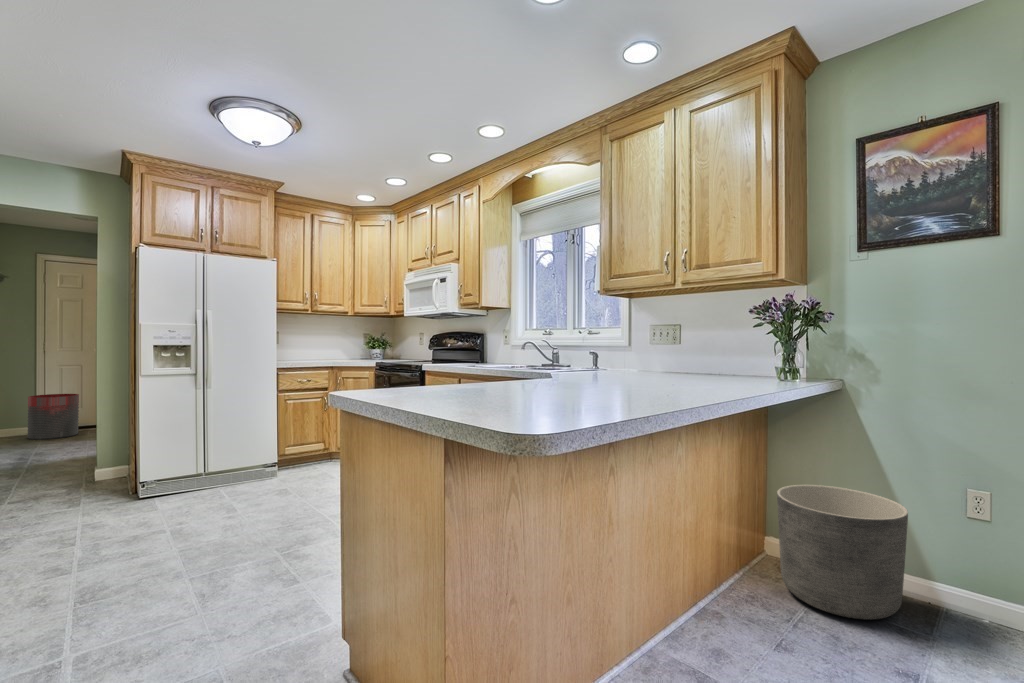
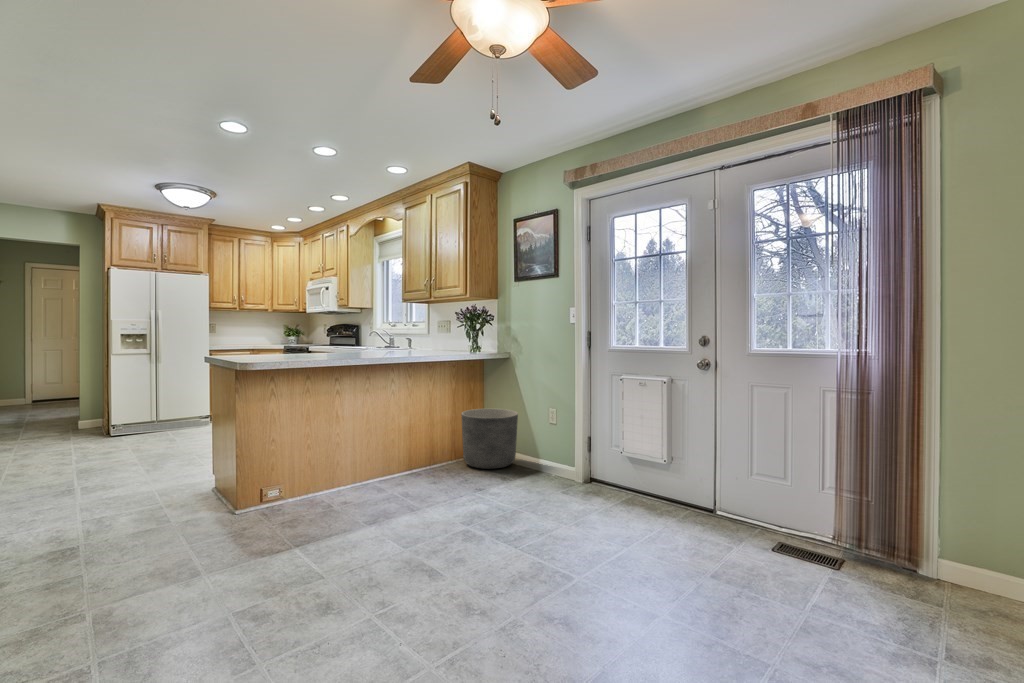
trash can: present [28,394,79,440] -> none [22,372,63,406]

